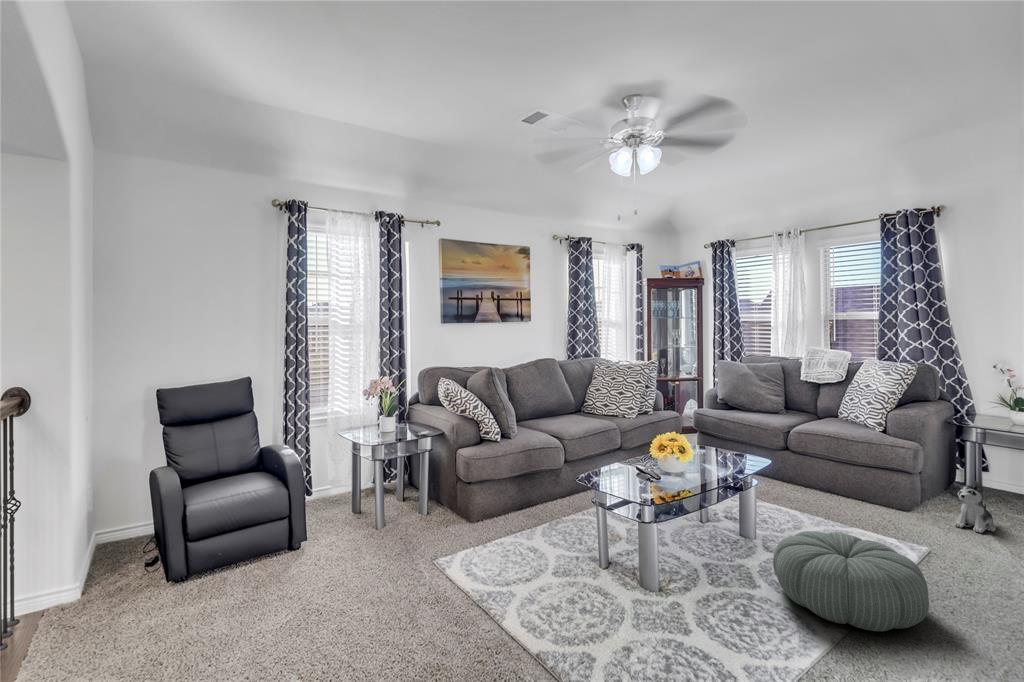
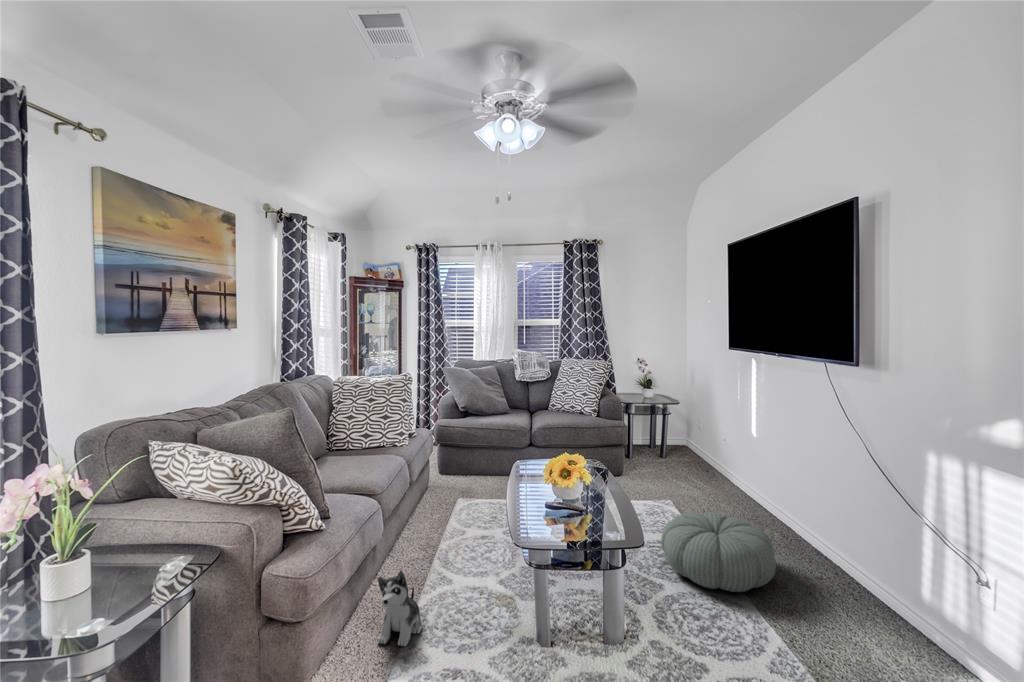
plush toy: present [954,481,996,533] -> present [378,571,422,647]

